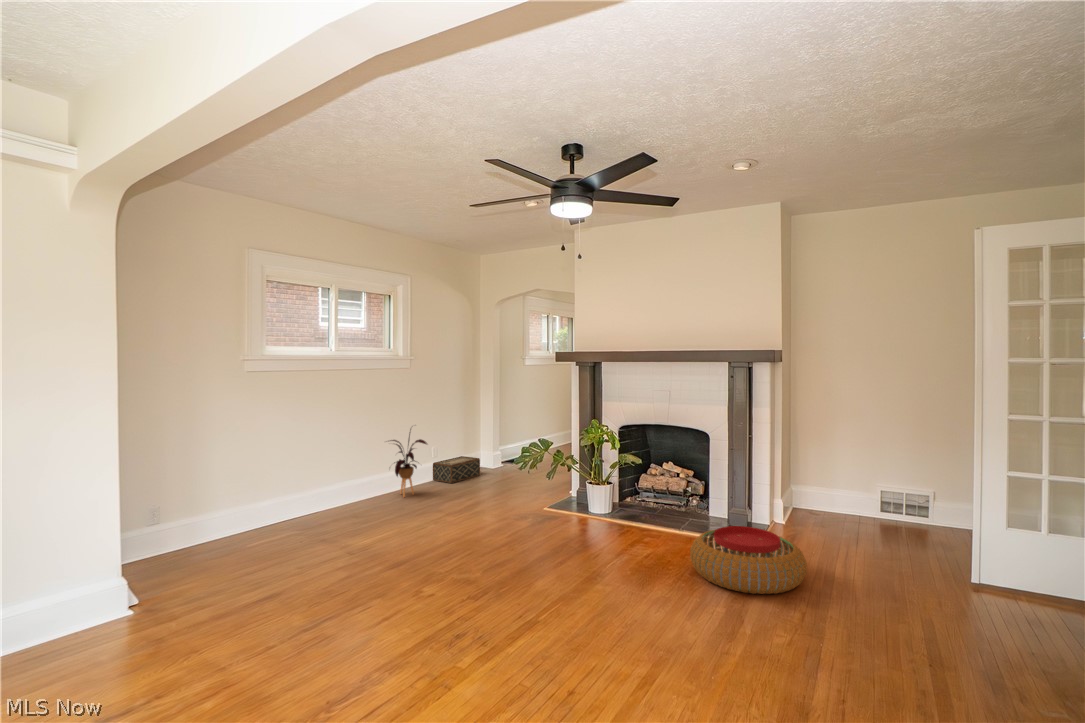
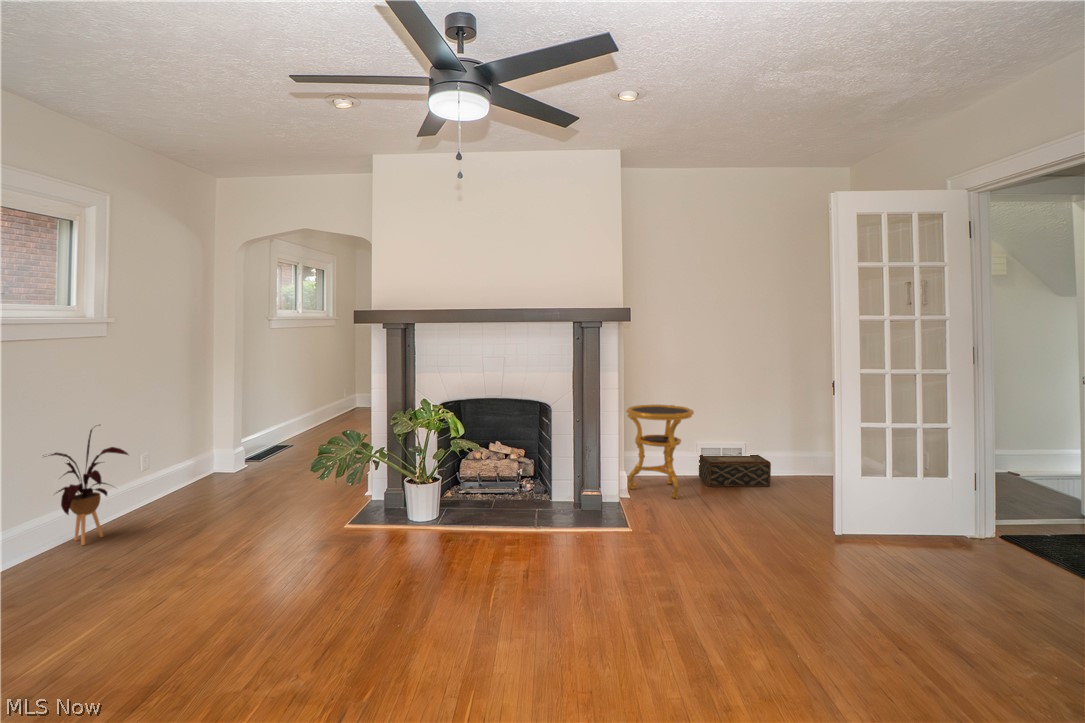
side table: none [788,441,857,531] -> present [626,405,694,499]
woven basket: present [433,456,480,483] -> present [699,455,771,487]
pouf: present [690,526,807,594] -> none [576,516,714,605]

